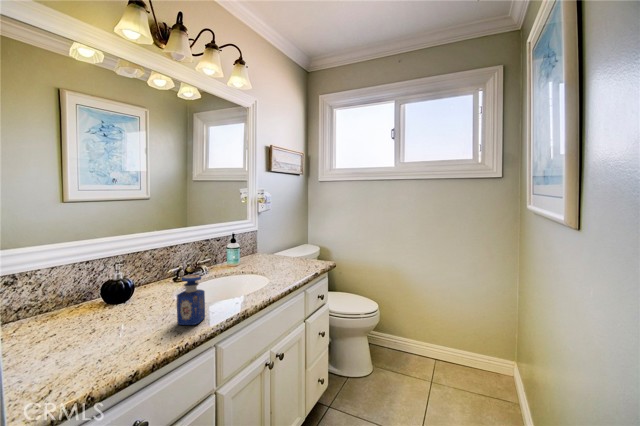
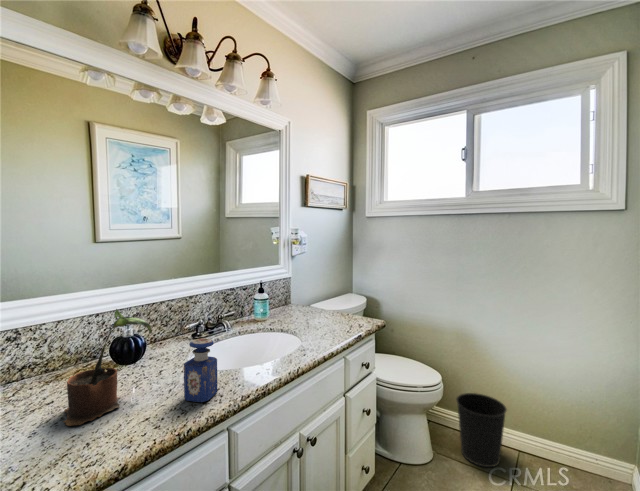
potted plant: none [70,250,146,349] -> present [63,309,152,426]
wastebasket: none [390,318,427,372] -> present [456,393,507,467]

